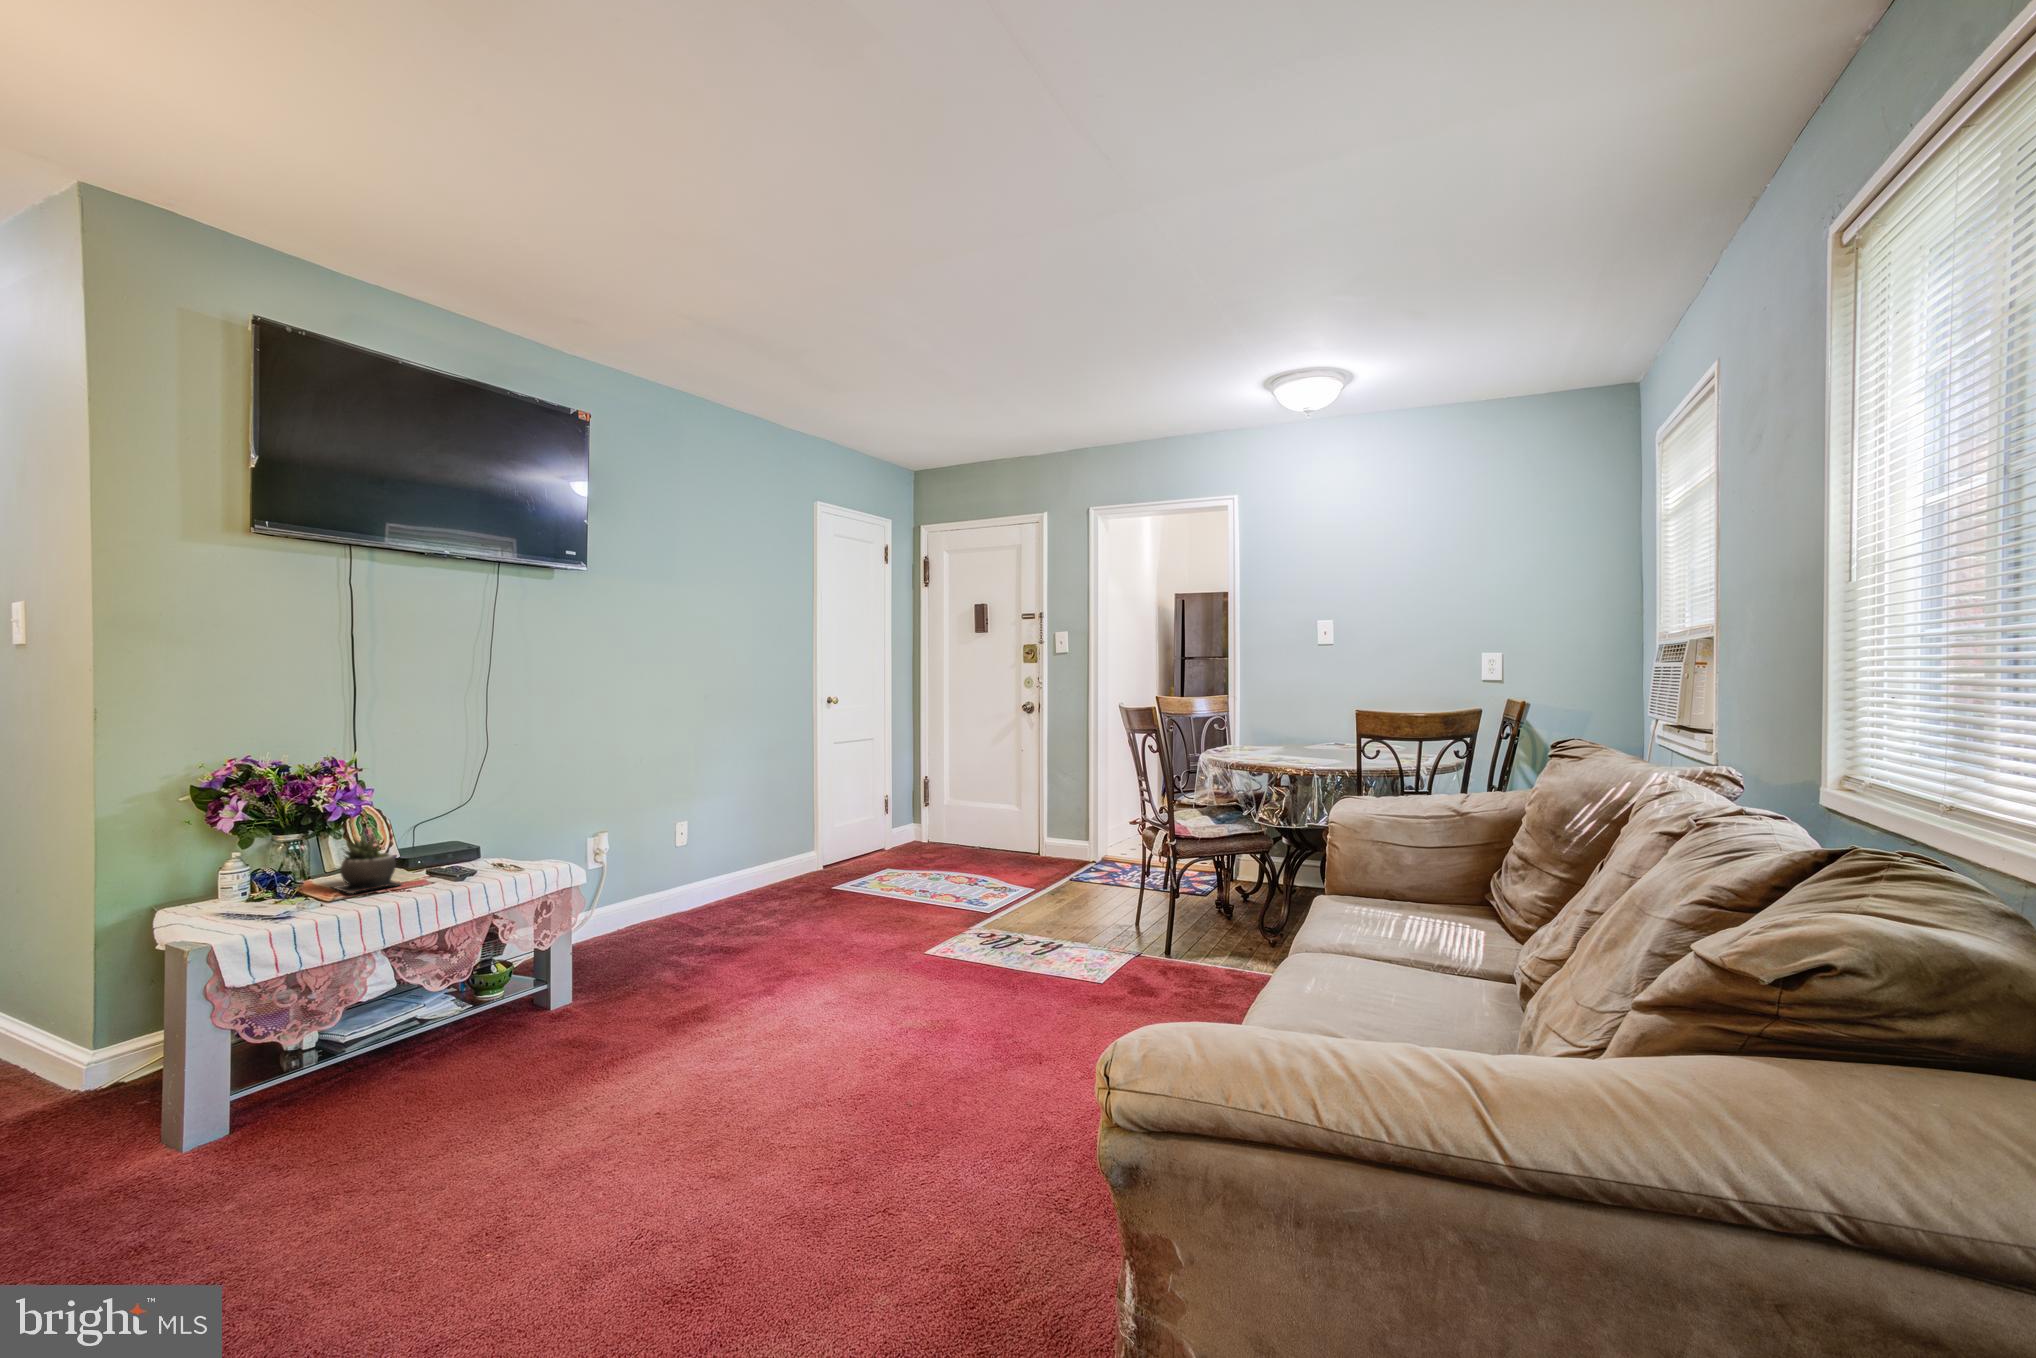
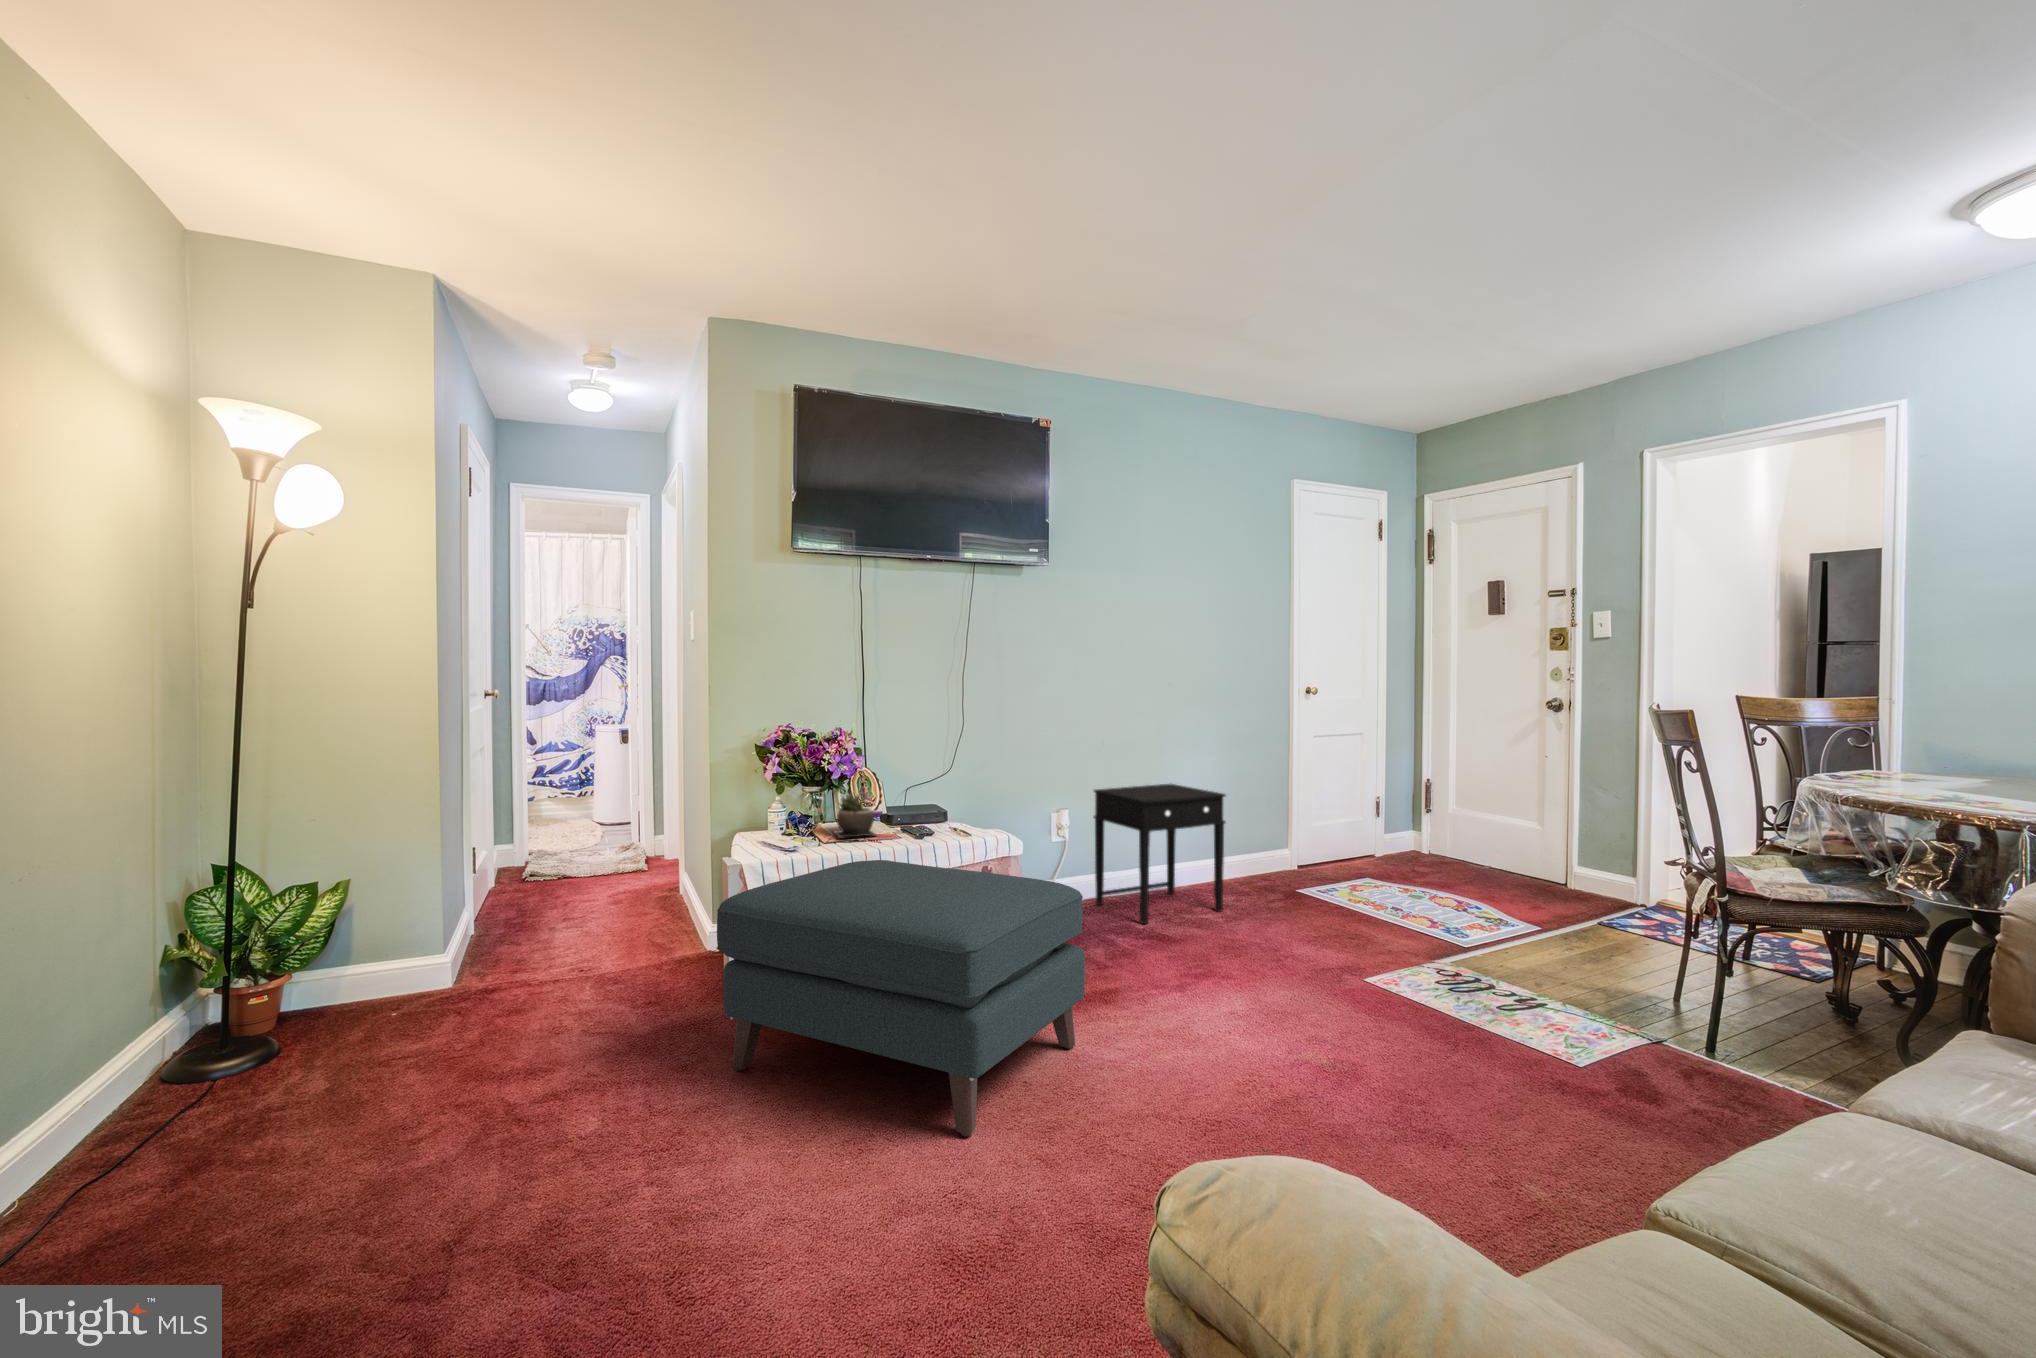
side table: none [636,797,777,940] -> present [1094,784,1226,924]
ottoman: none [212,904,700,1210] -> present [717,860,1085,1137]

